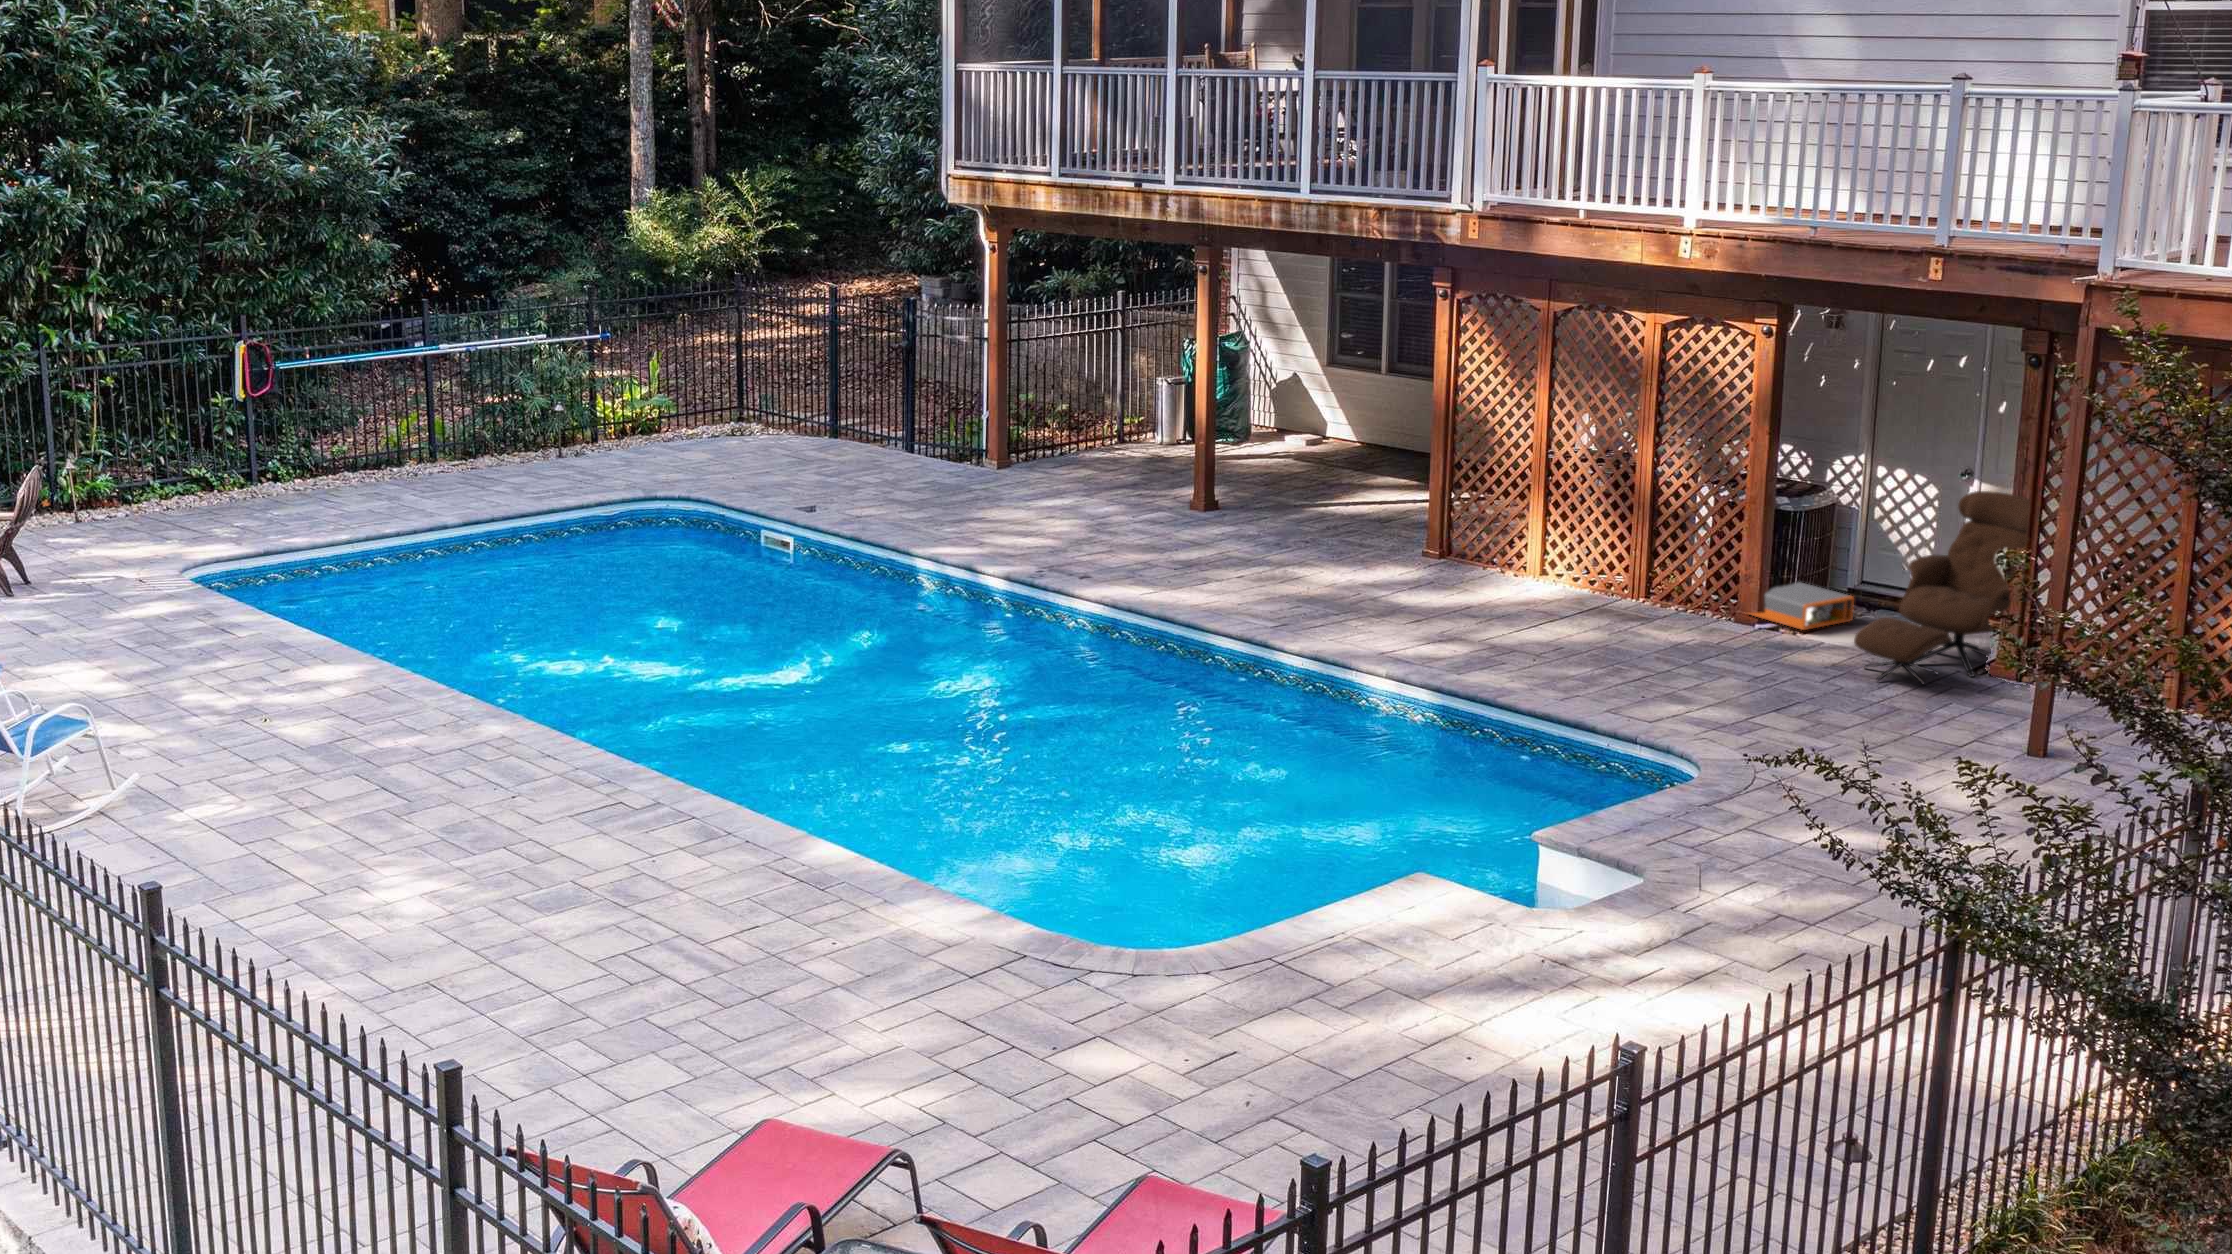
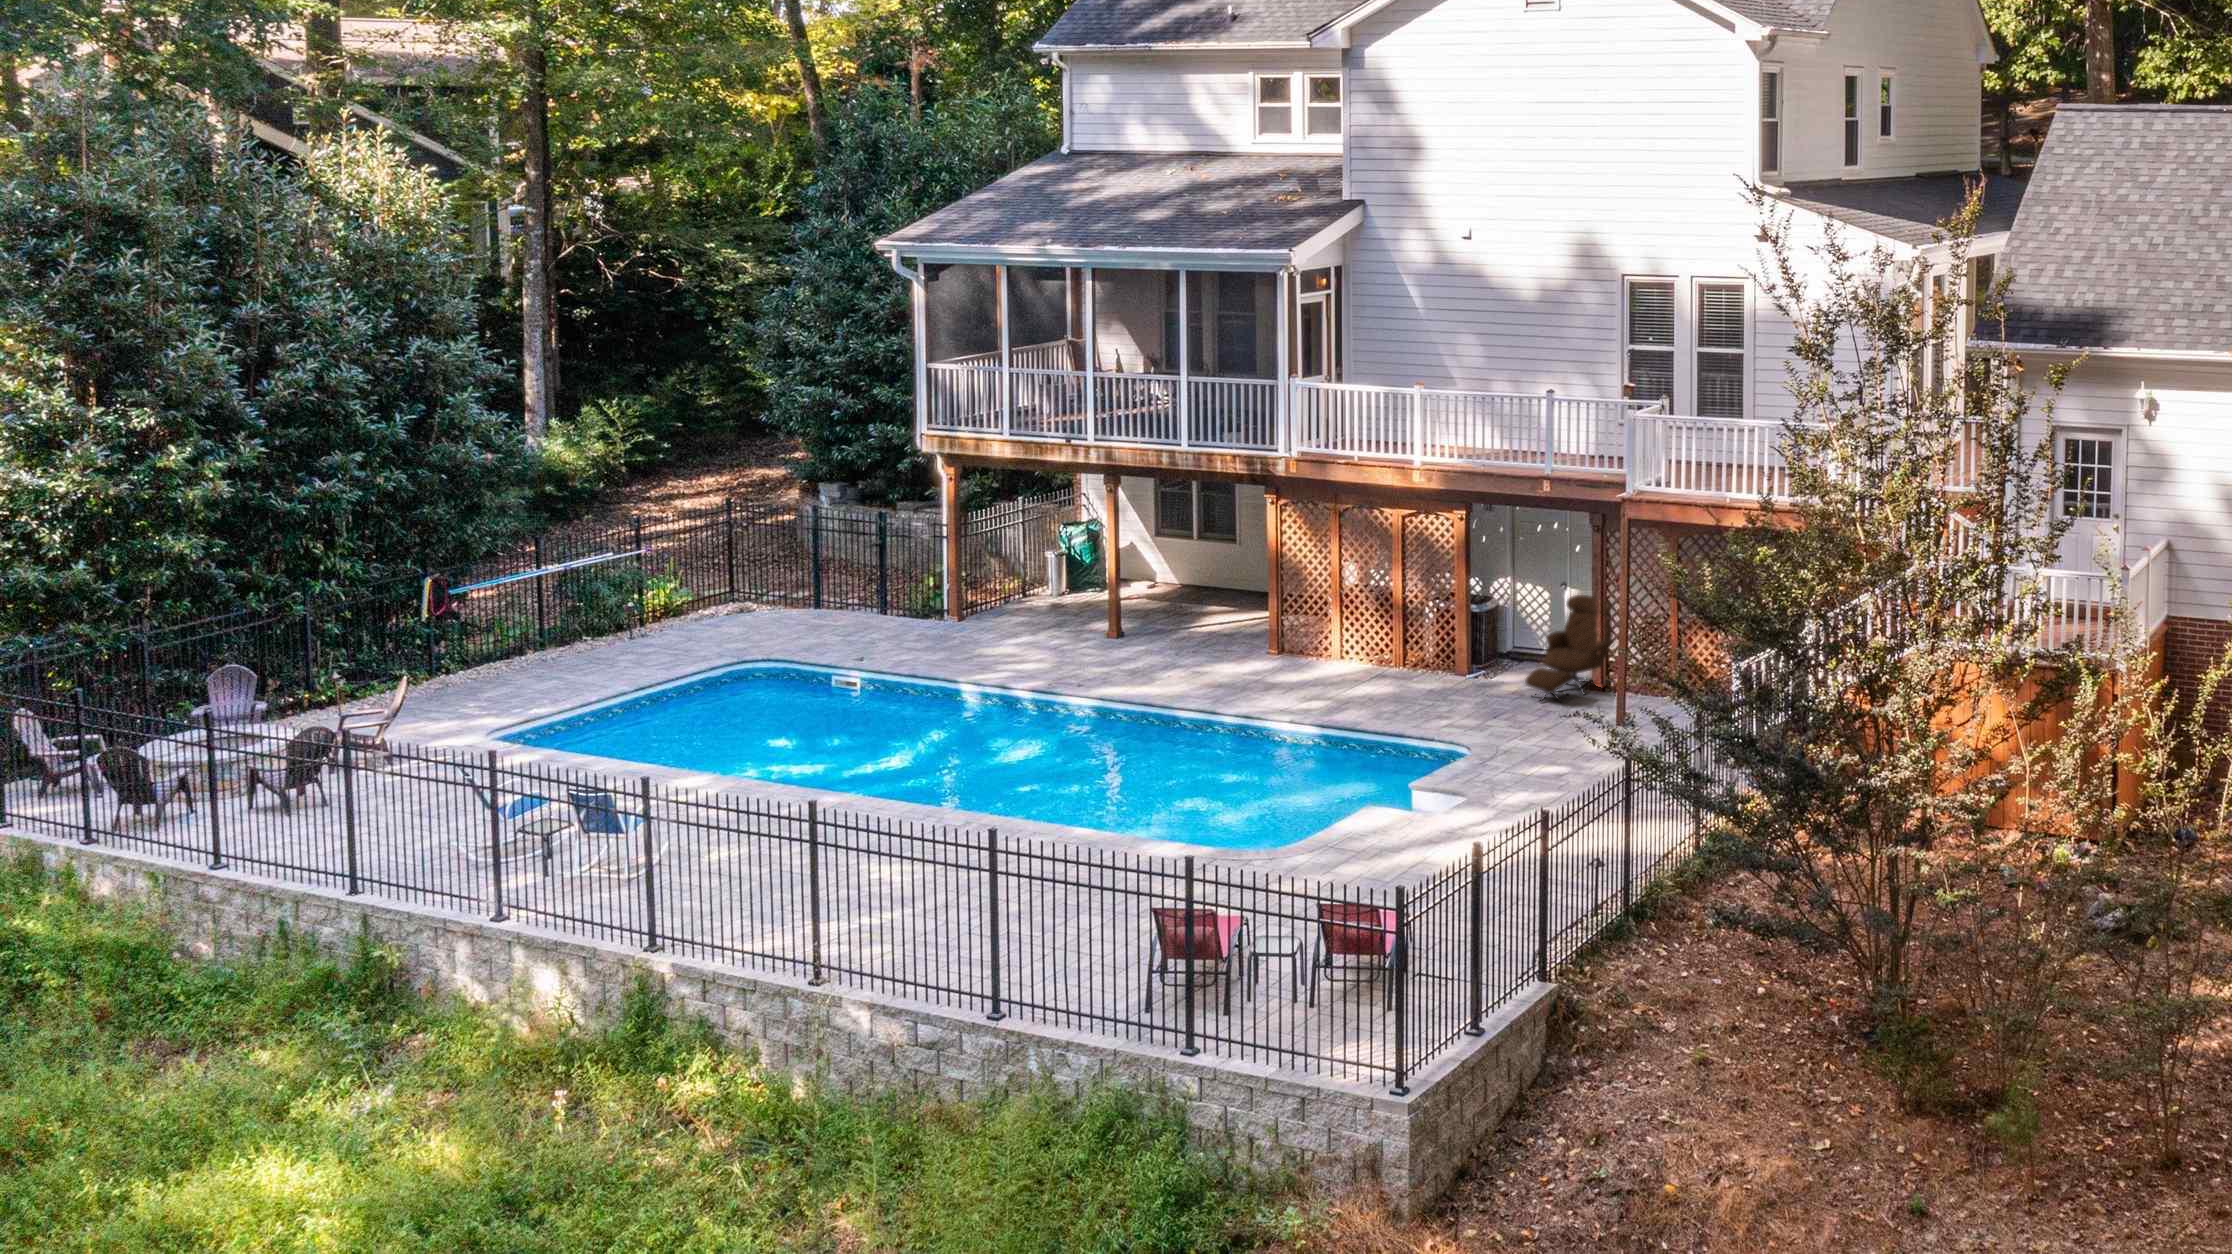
storage box: present [1750,582,1854,630] -> none [1461,651,1518,679]

